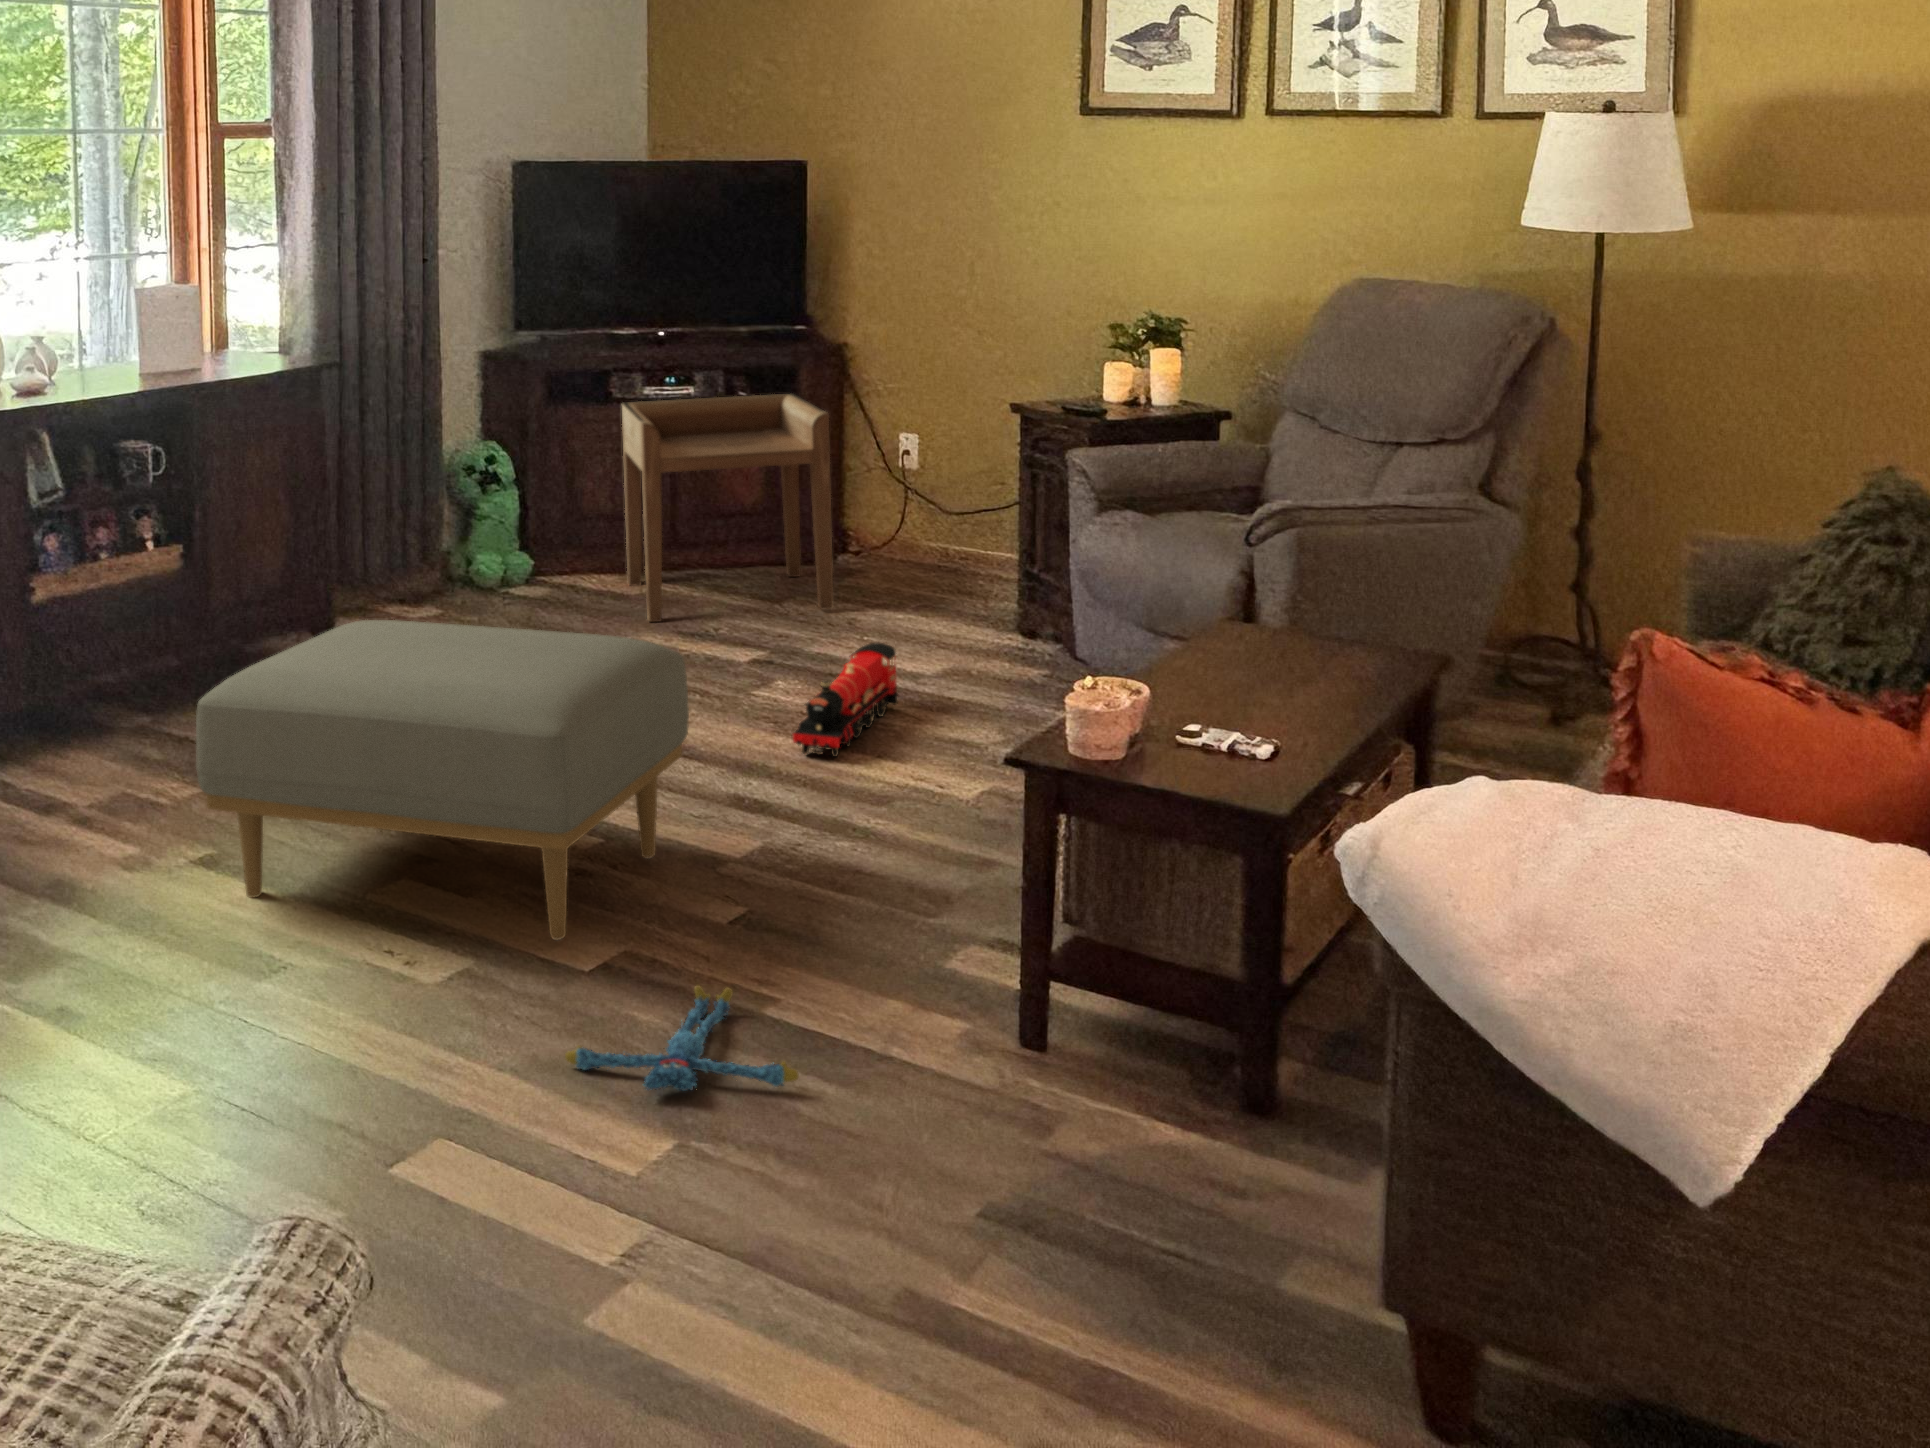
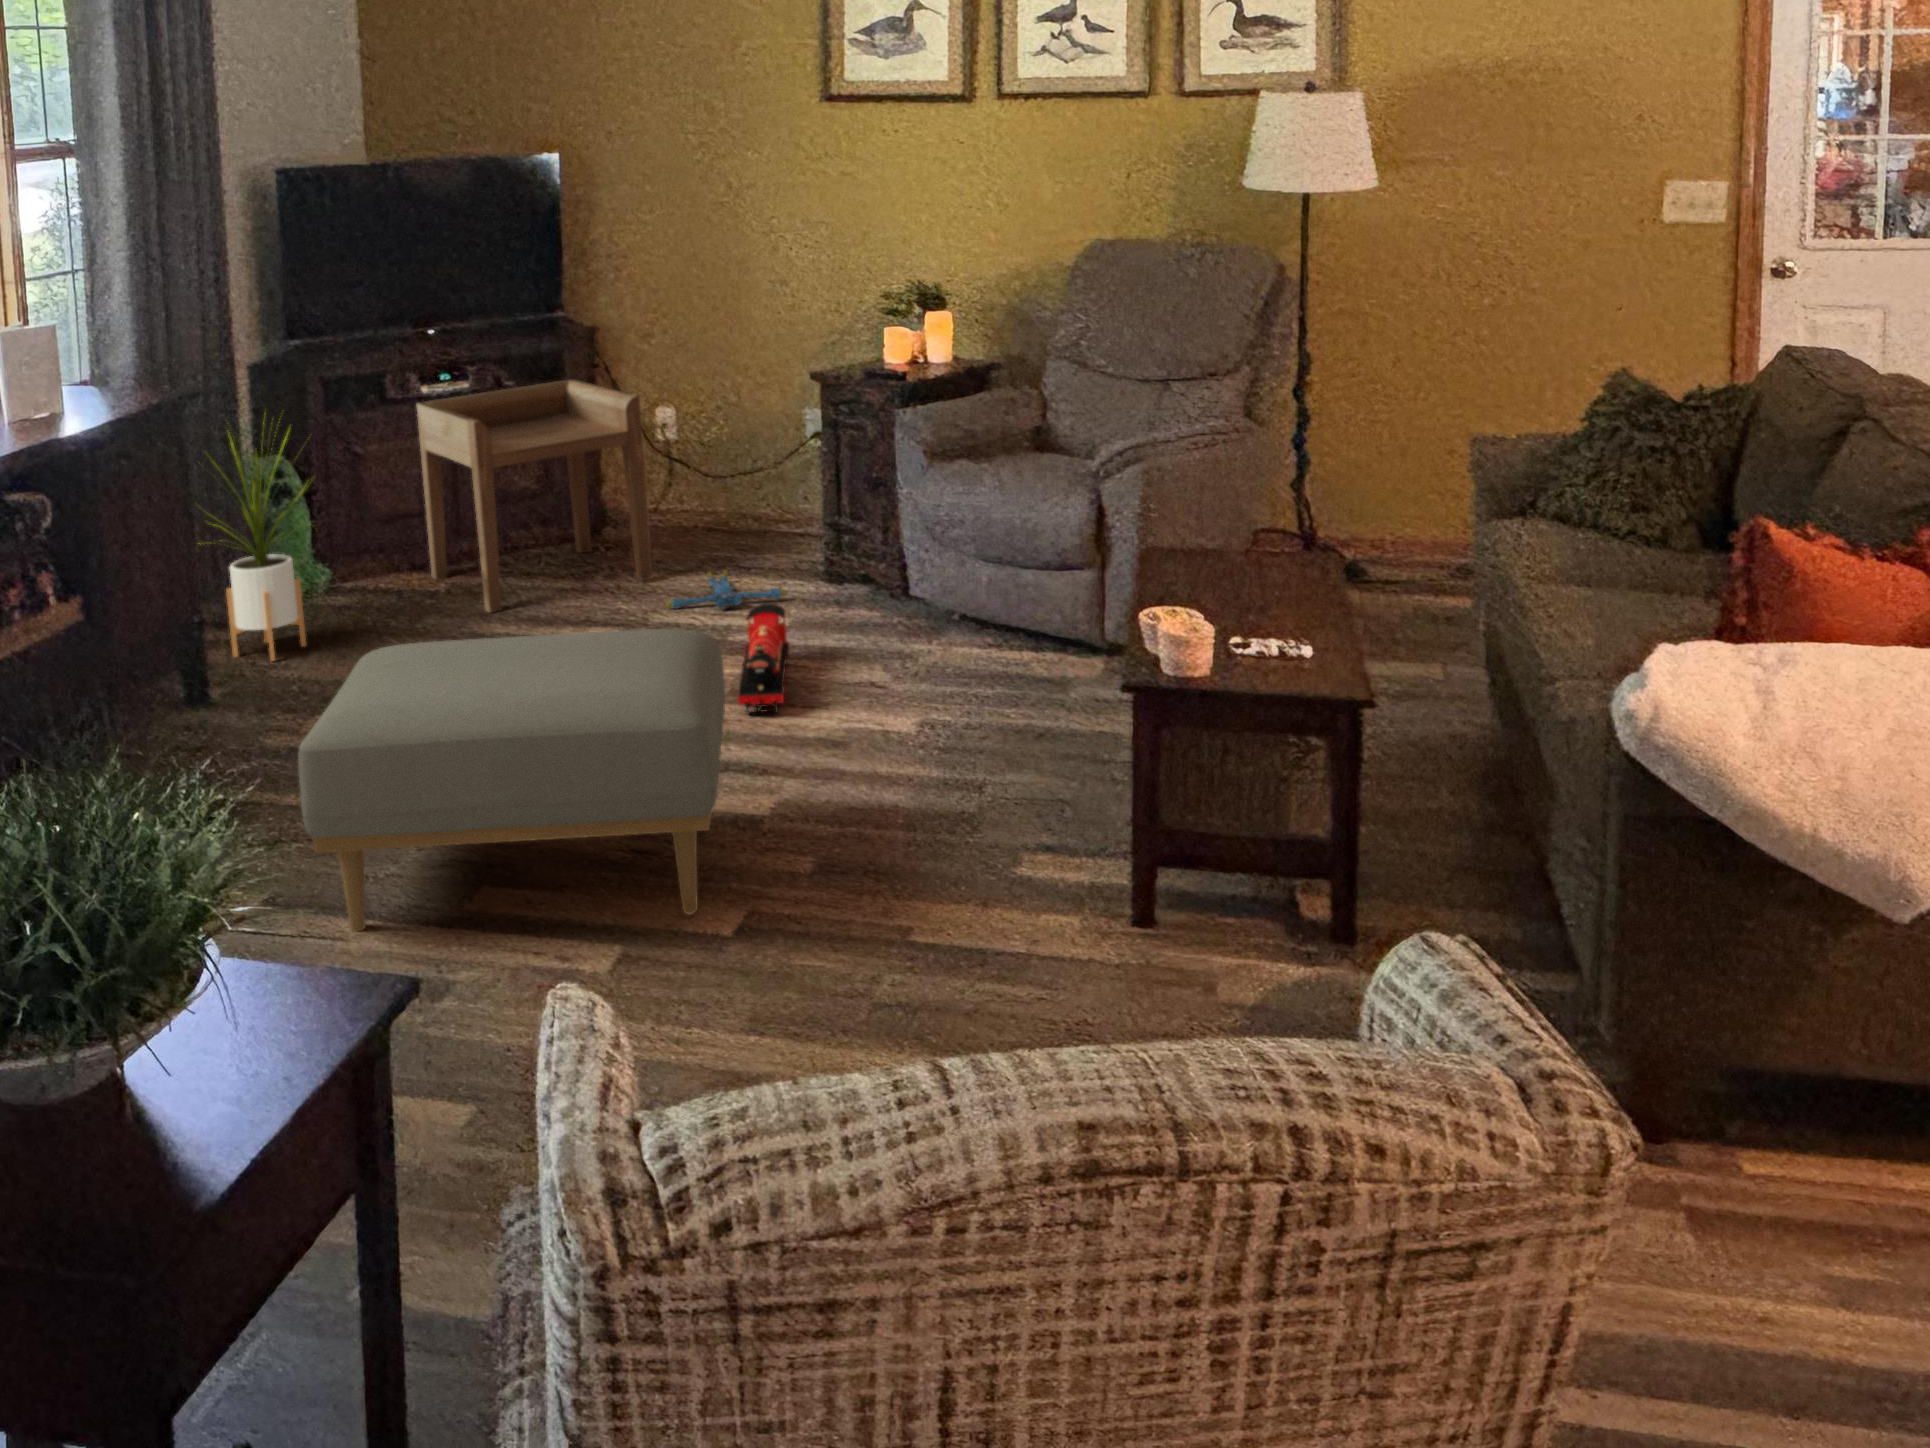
house plant: none [348,389,475,640] -> present [199,430,306,661]
plush toy: present [565,986,799,1091] -> present [665,571,787,609]

